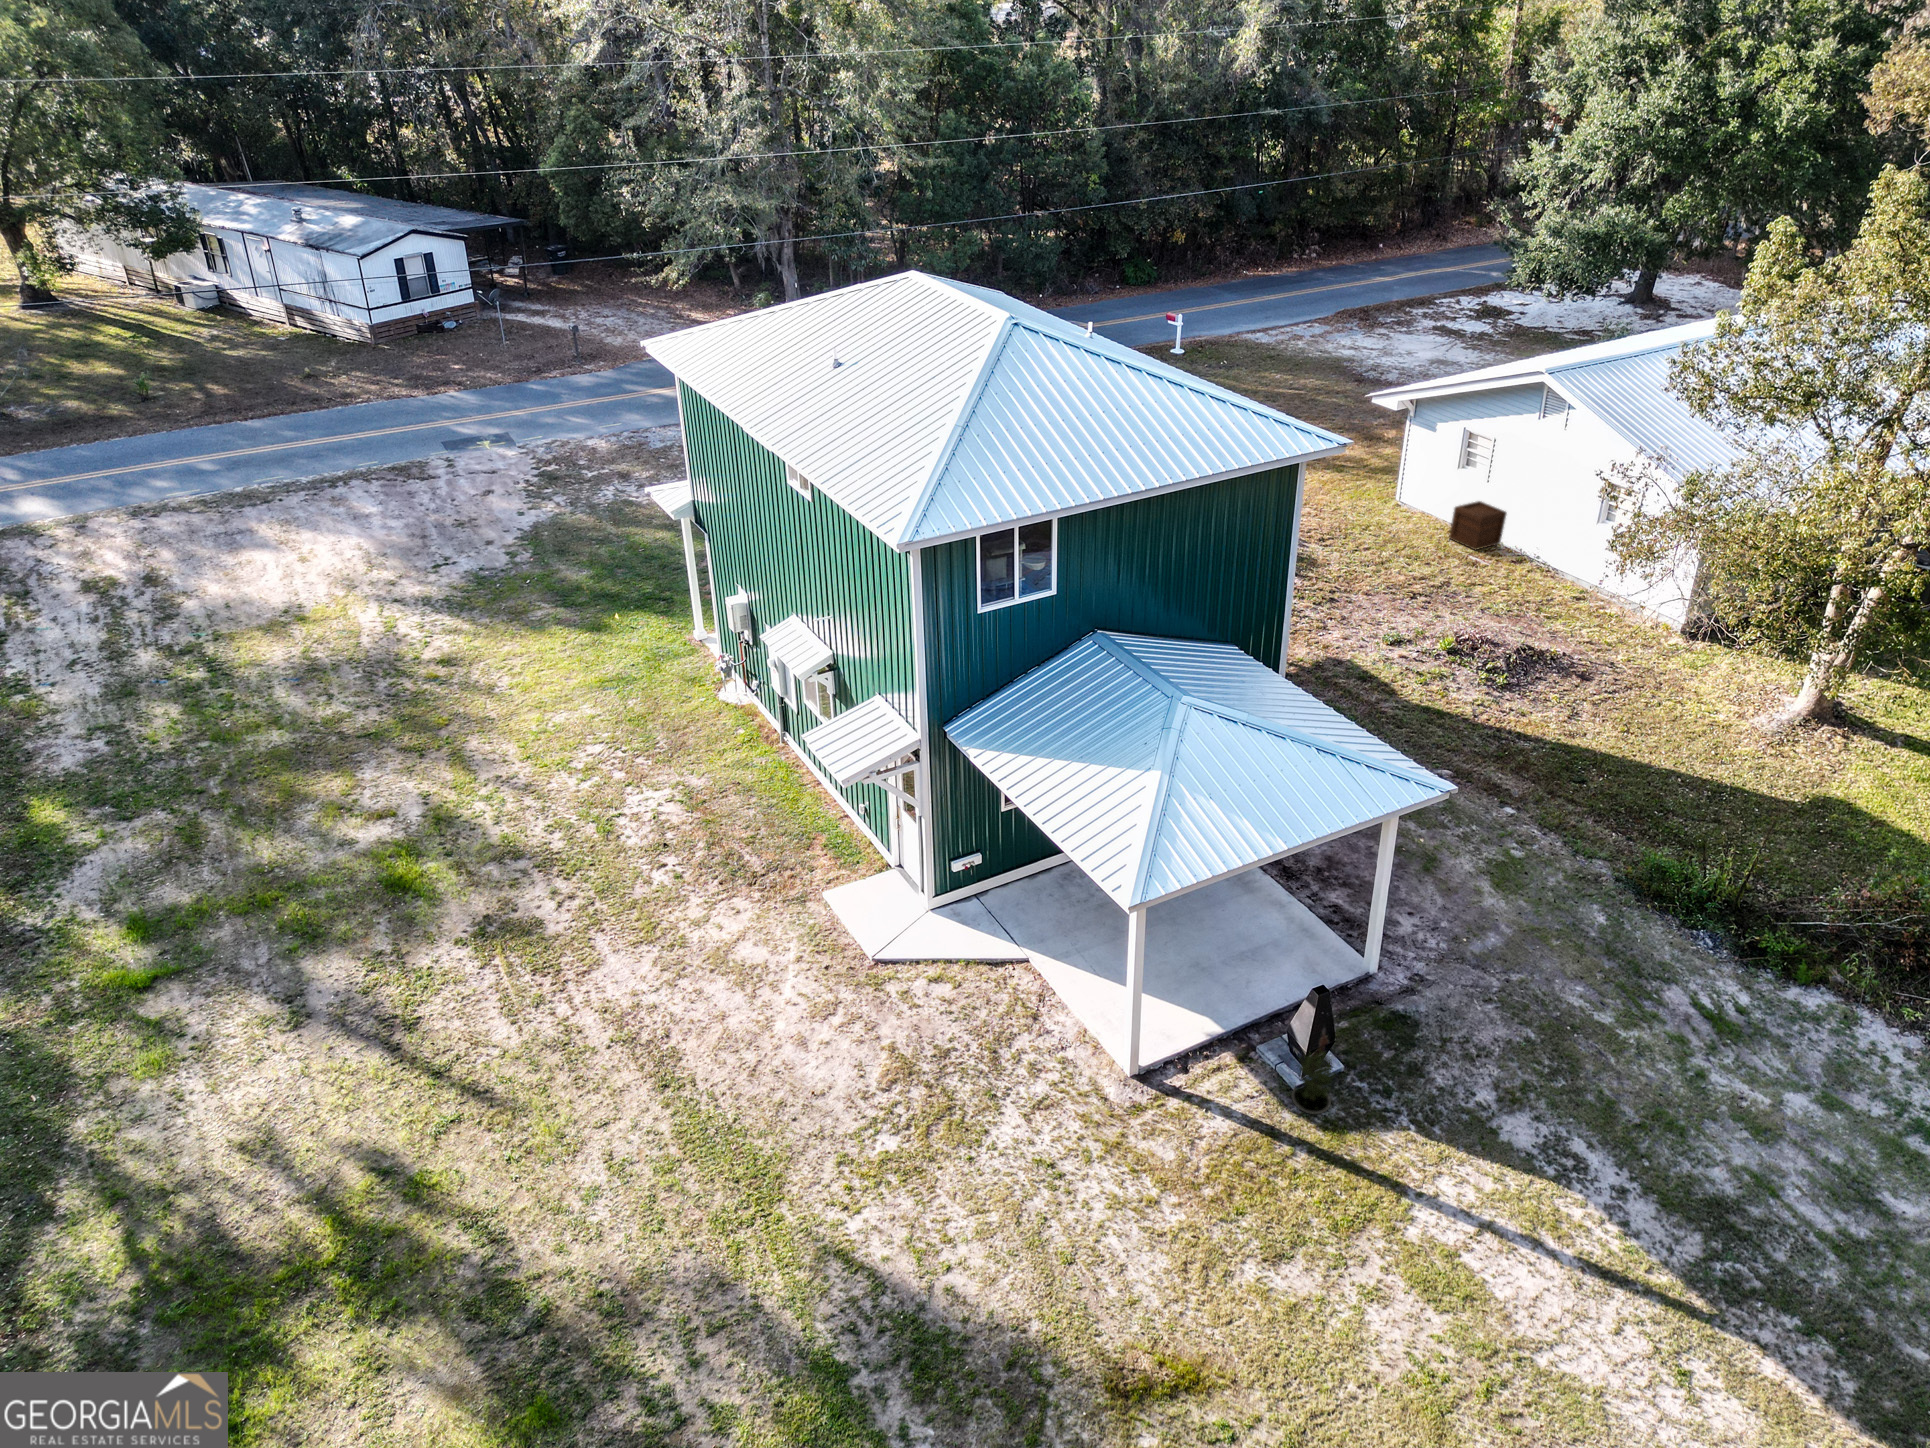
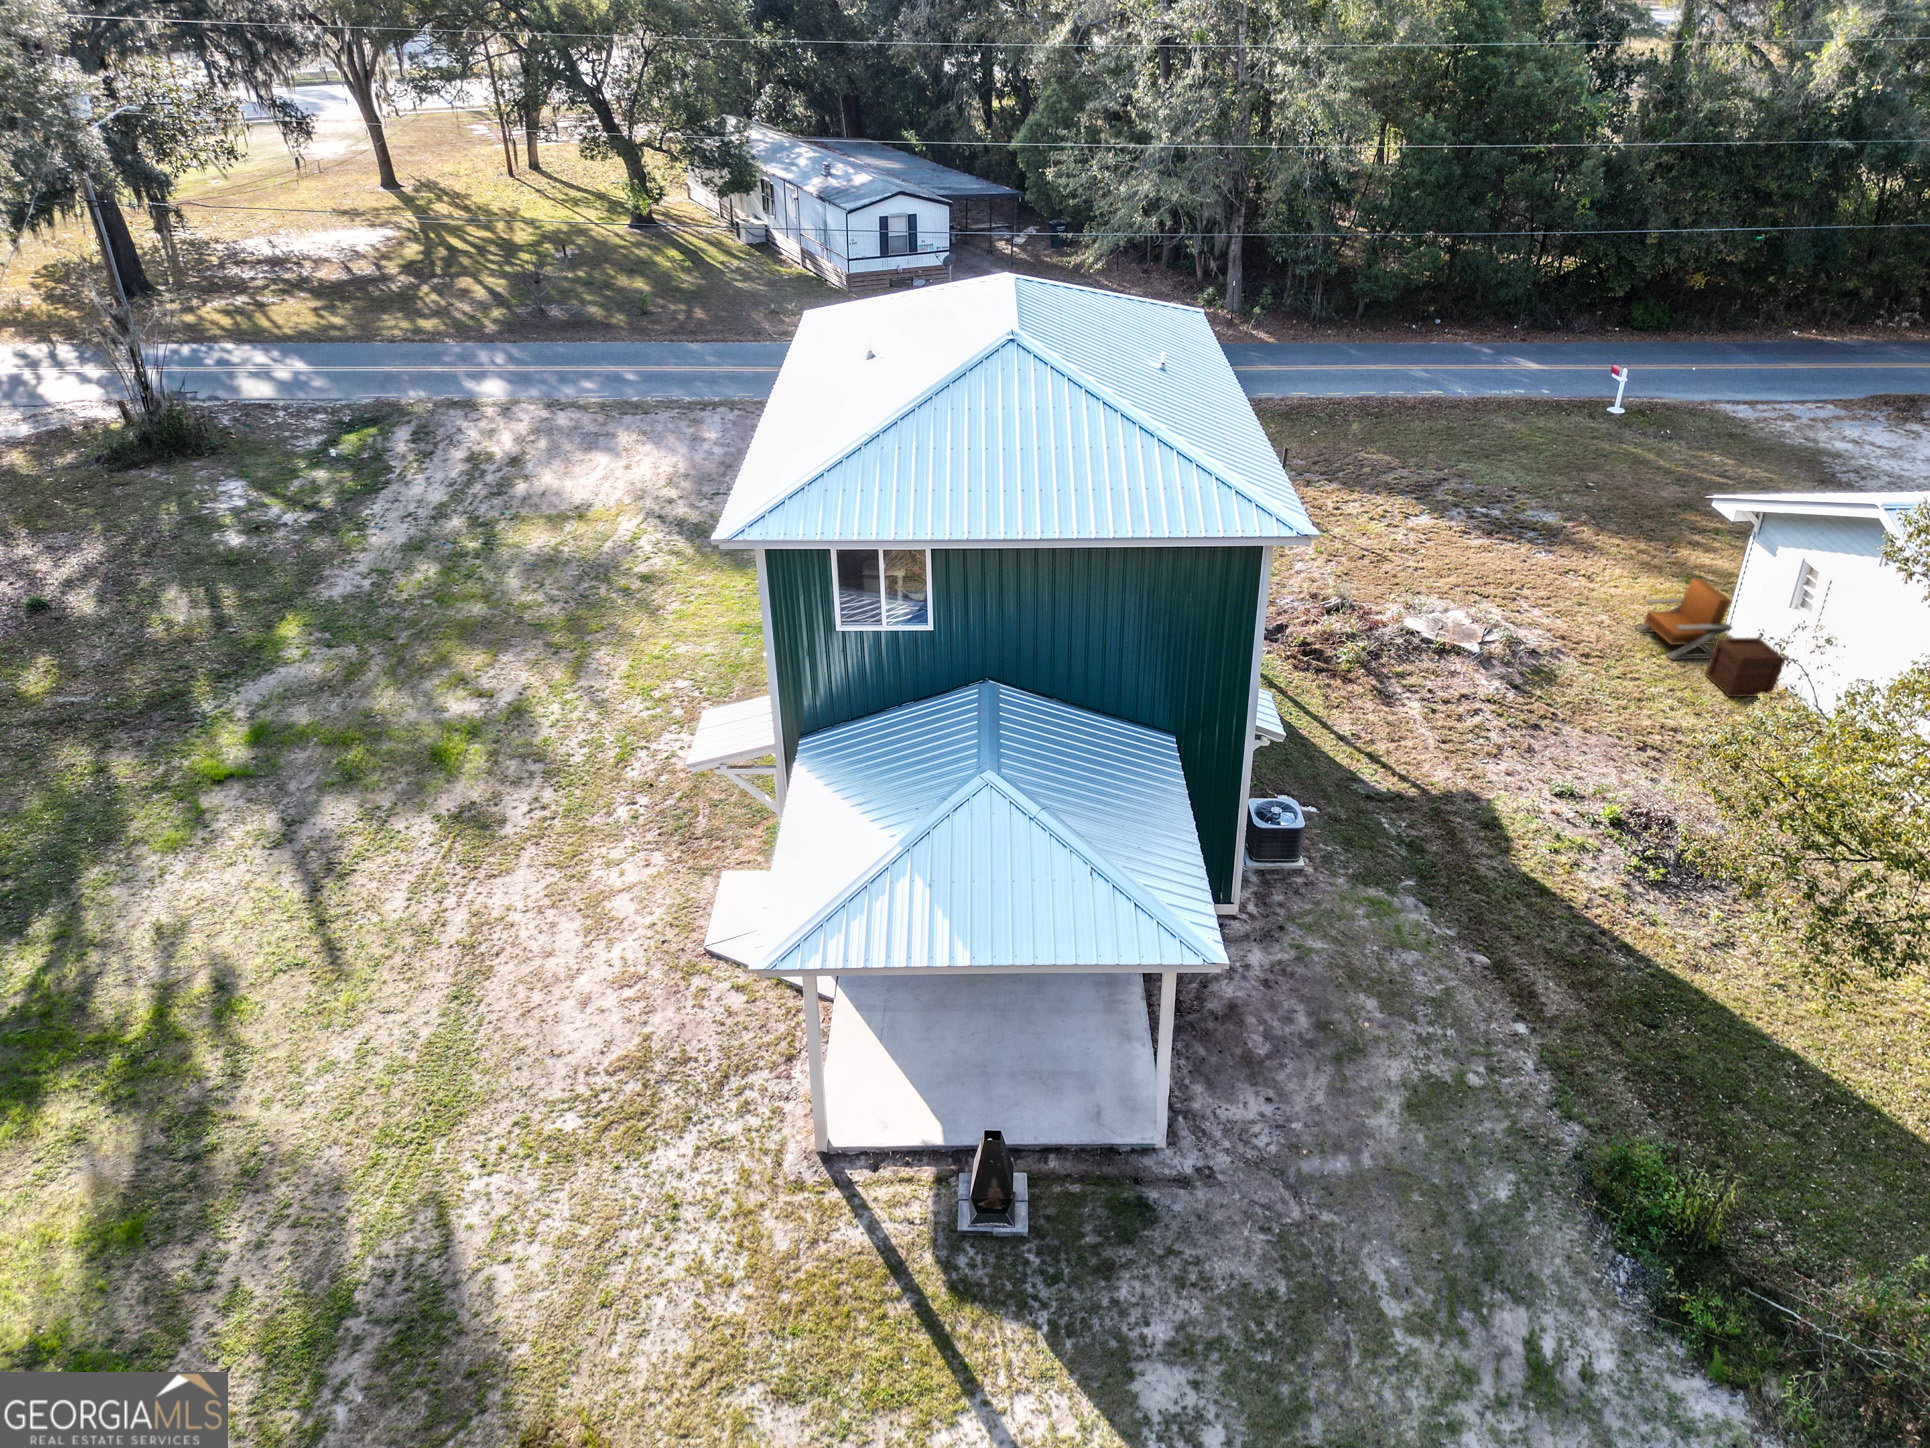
lounge chair: none [1378,465,1455,532] -> present [1636,579,1732,660]
potted tree: present [1292,1052,1335,1114] -> none [943,1197,996,1270]

